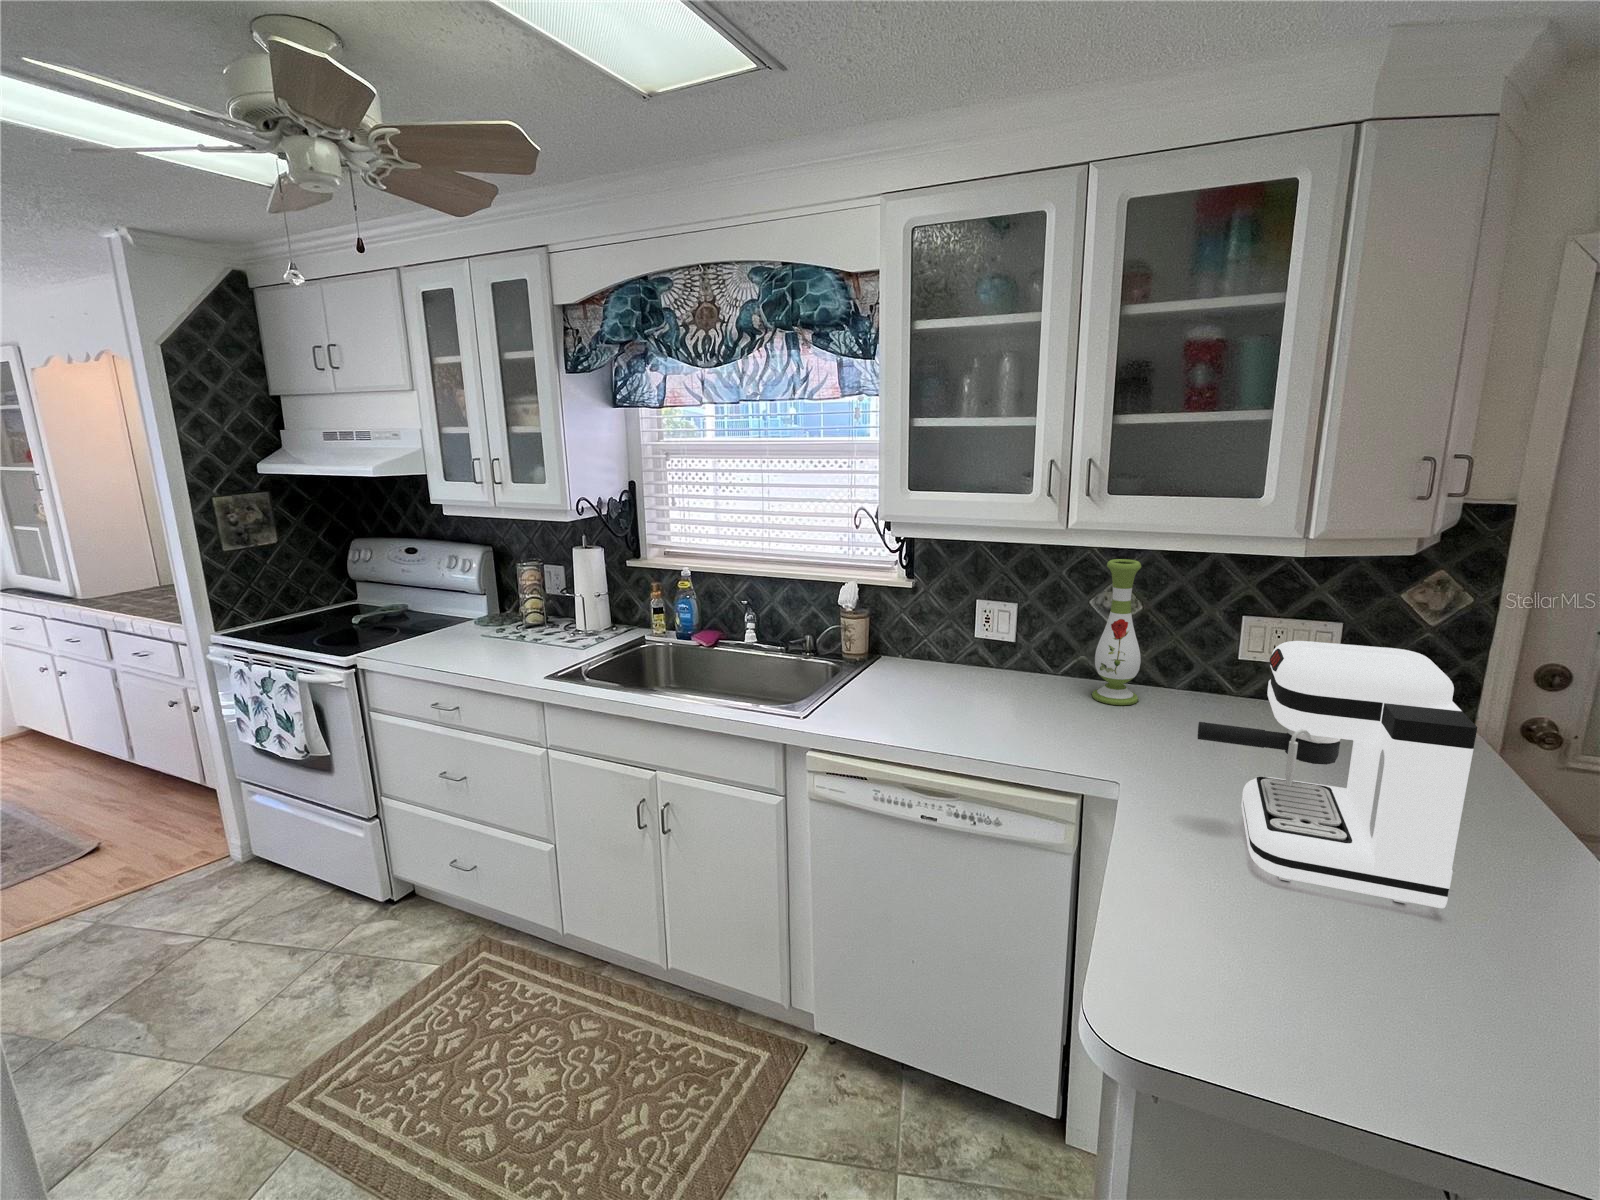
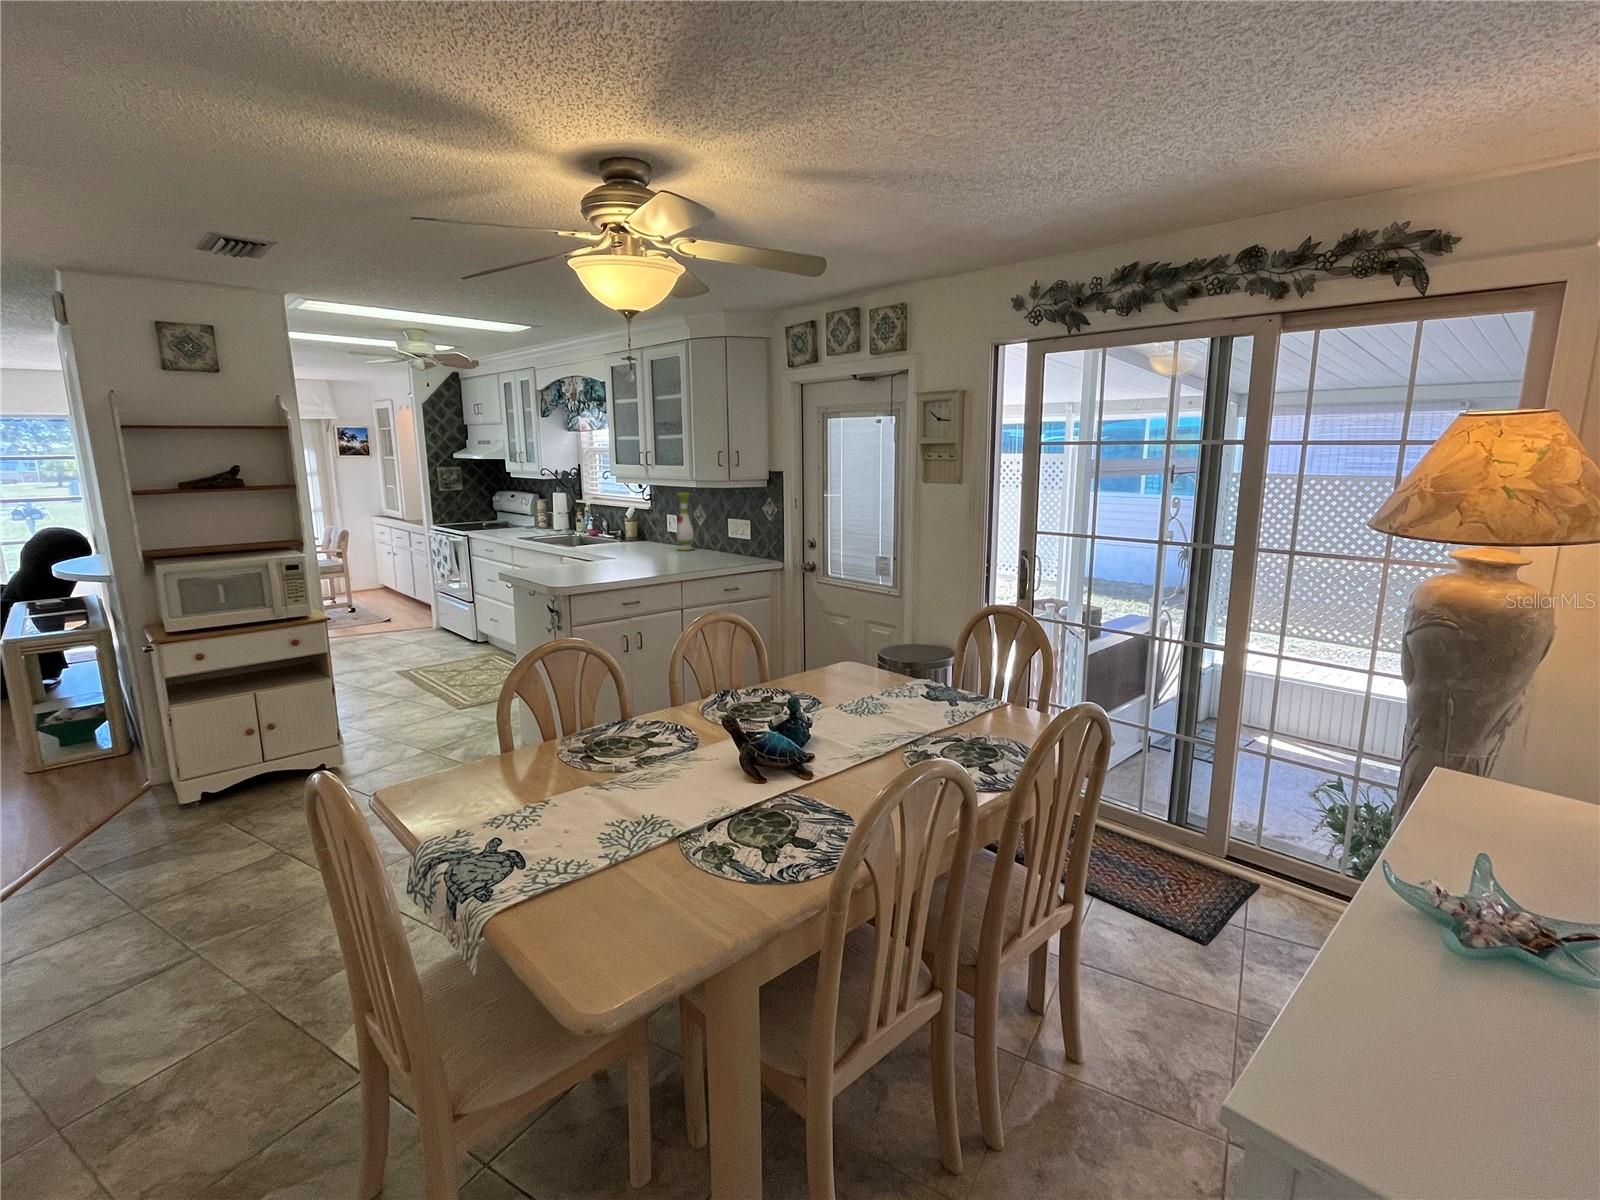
coffee maker: present [1198,641,1477,908] -> none [597,504,656,572]

